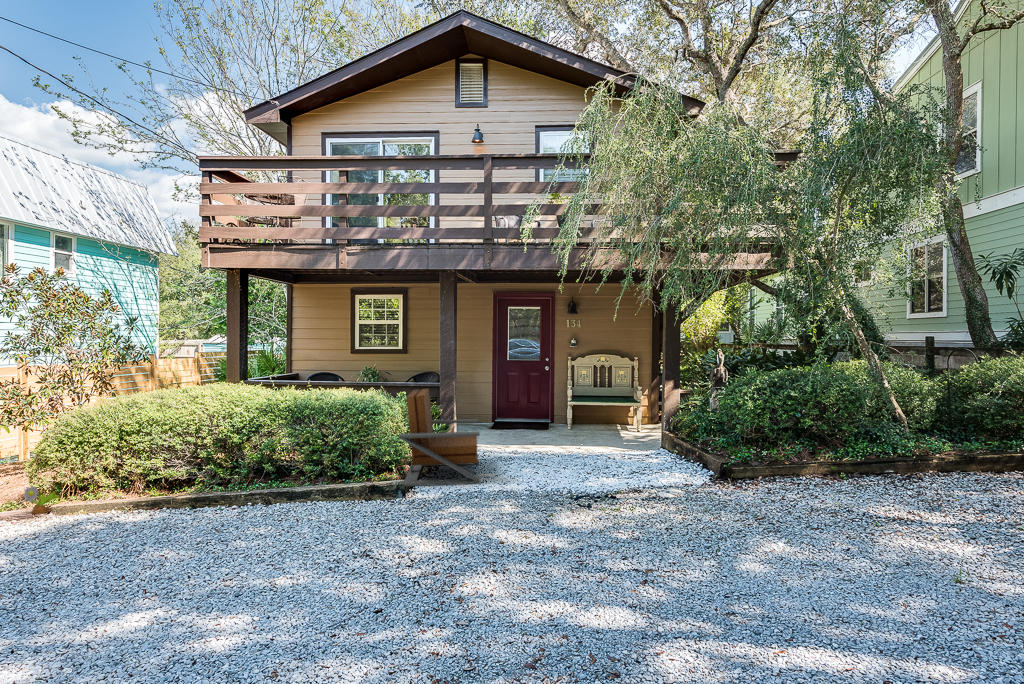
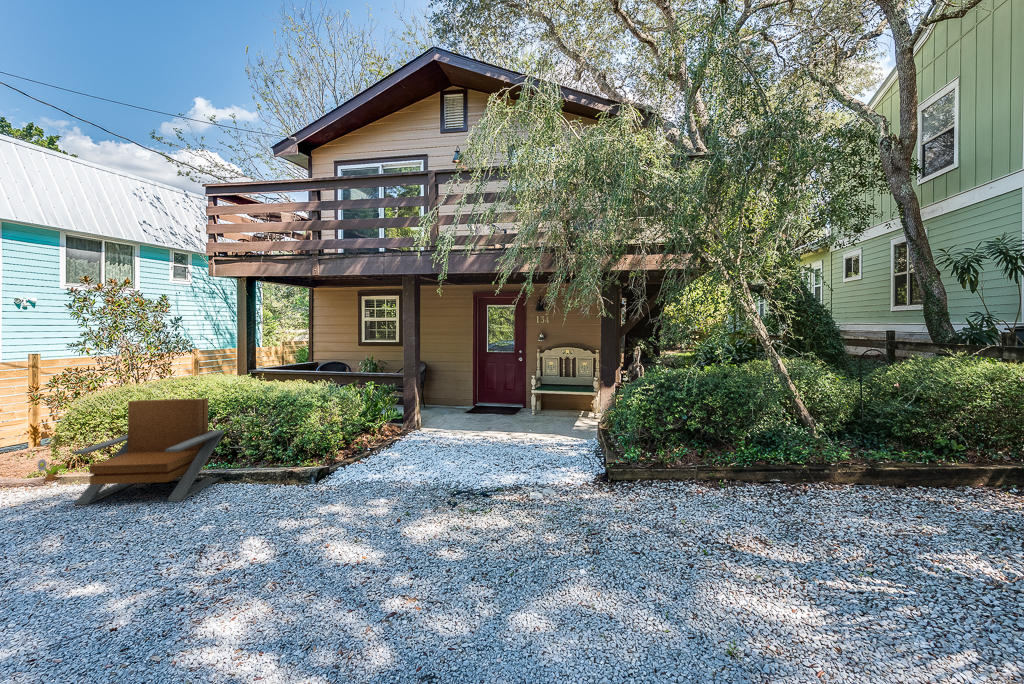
lounge chair: present [399,389,481,487] -> present [72,398,225,505]

